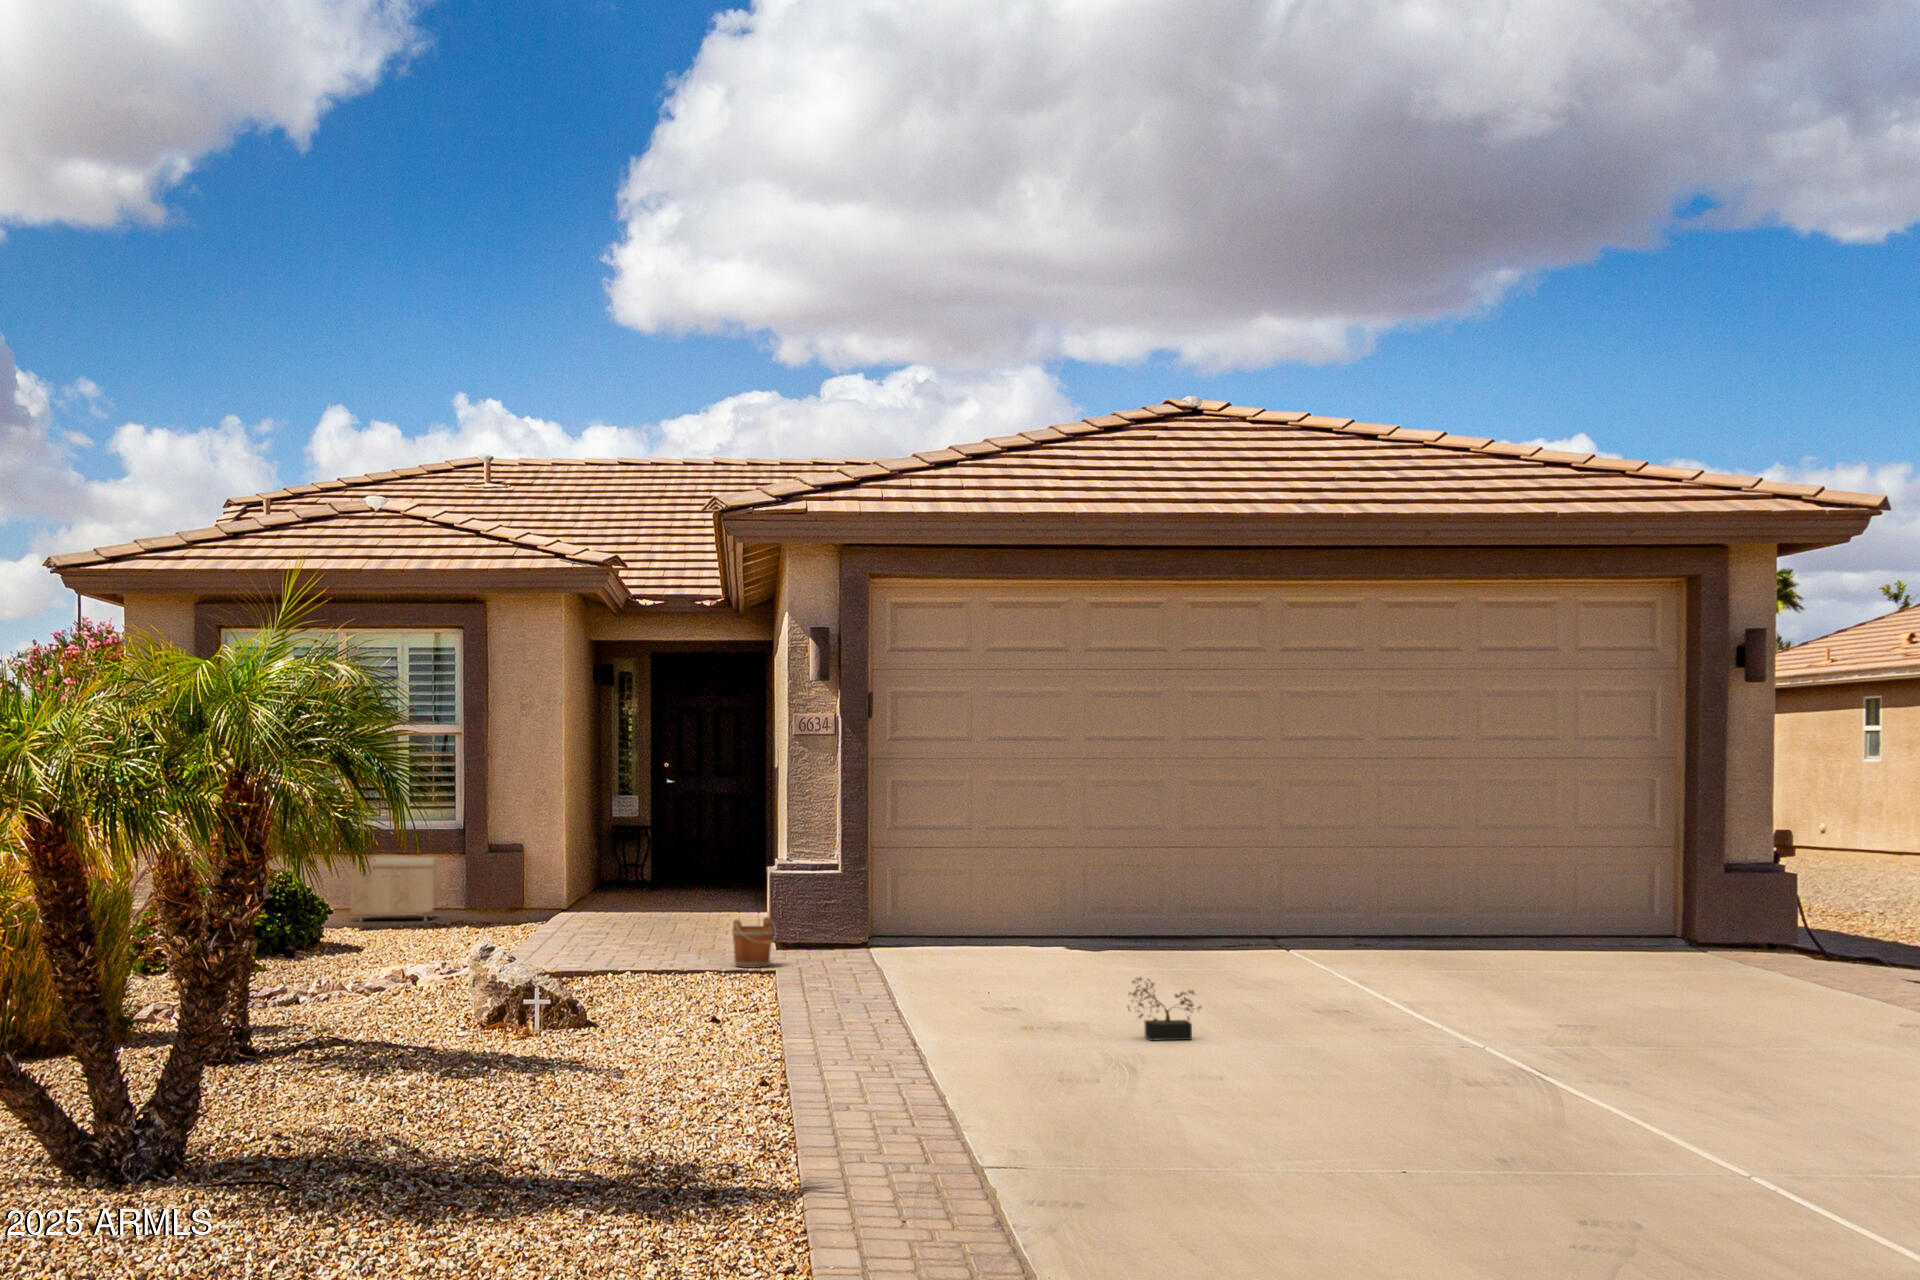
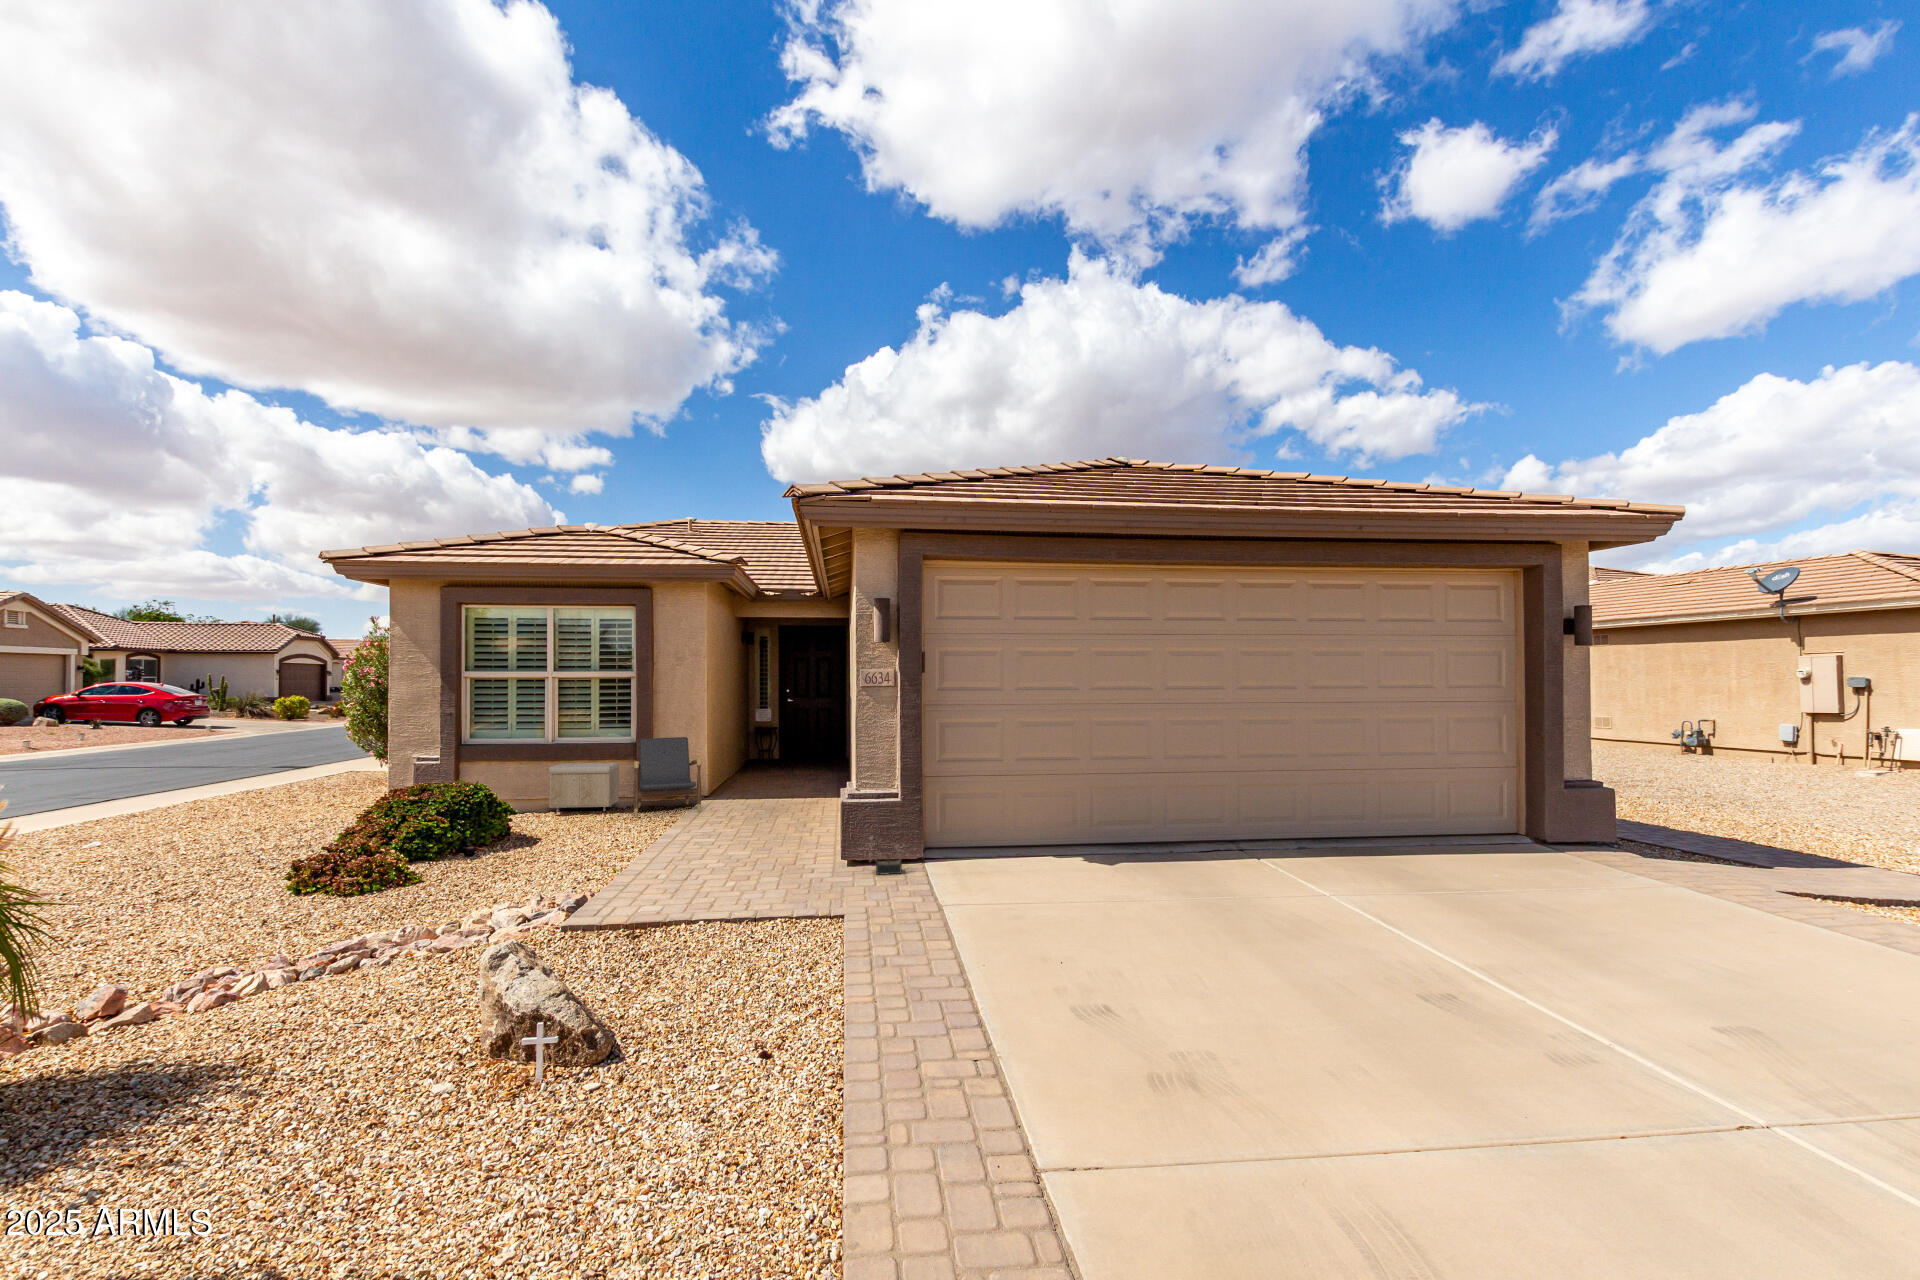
lounge chair: none [467,819,563,925] -> present [634,737,701,817]
bucket: present [732,917,774,968] -> none [807,845,846,892]
decorative plant: present [1128,978,1201,1041] -> present [866,837,904,875]

